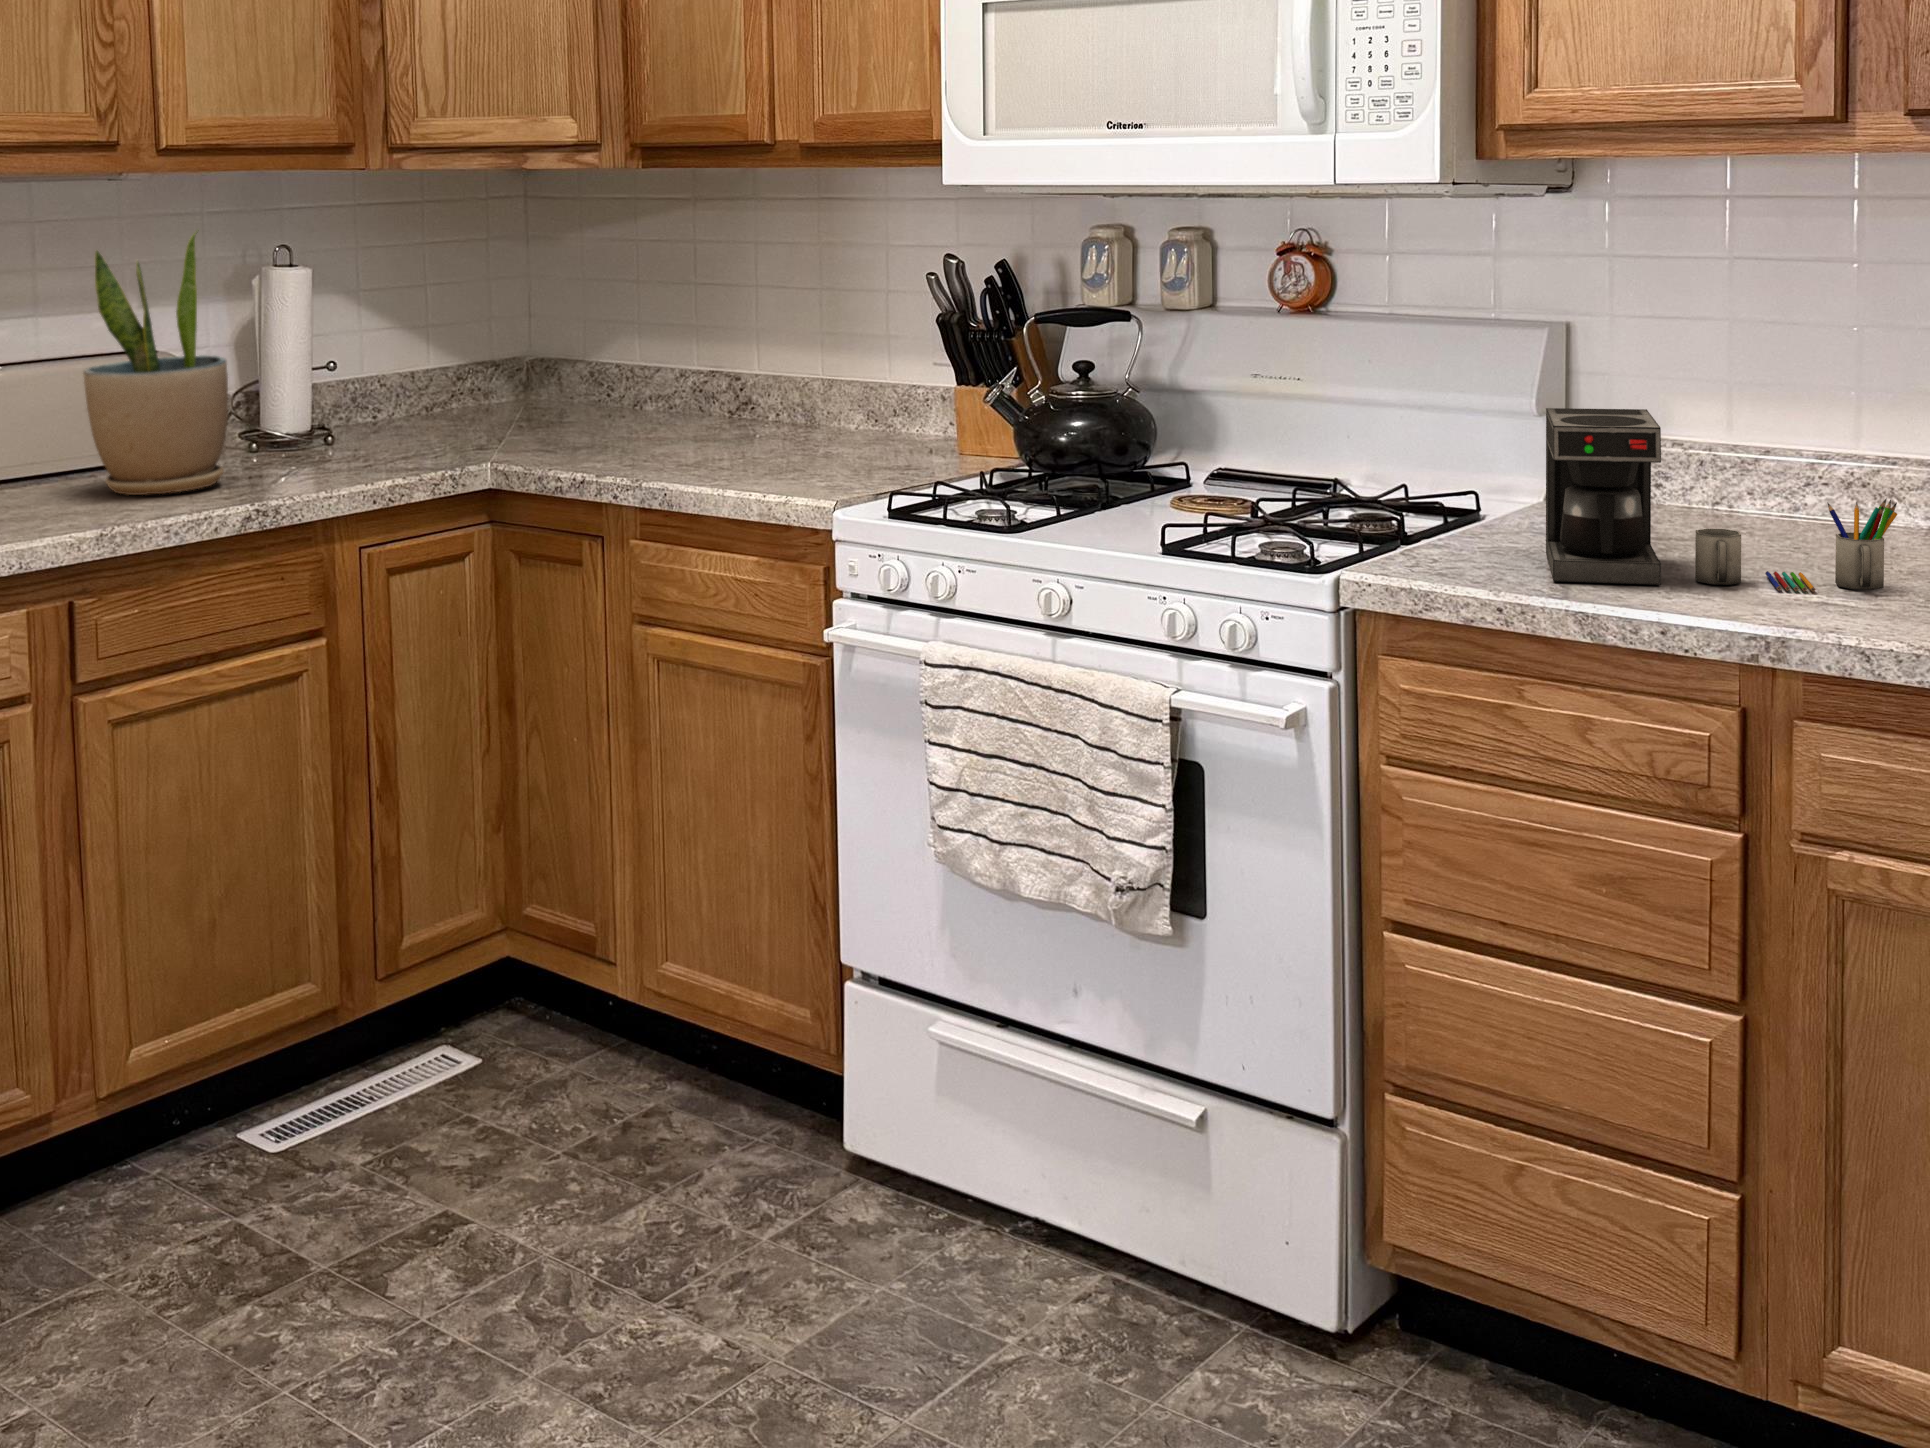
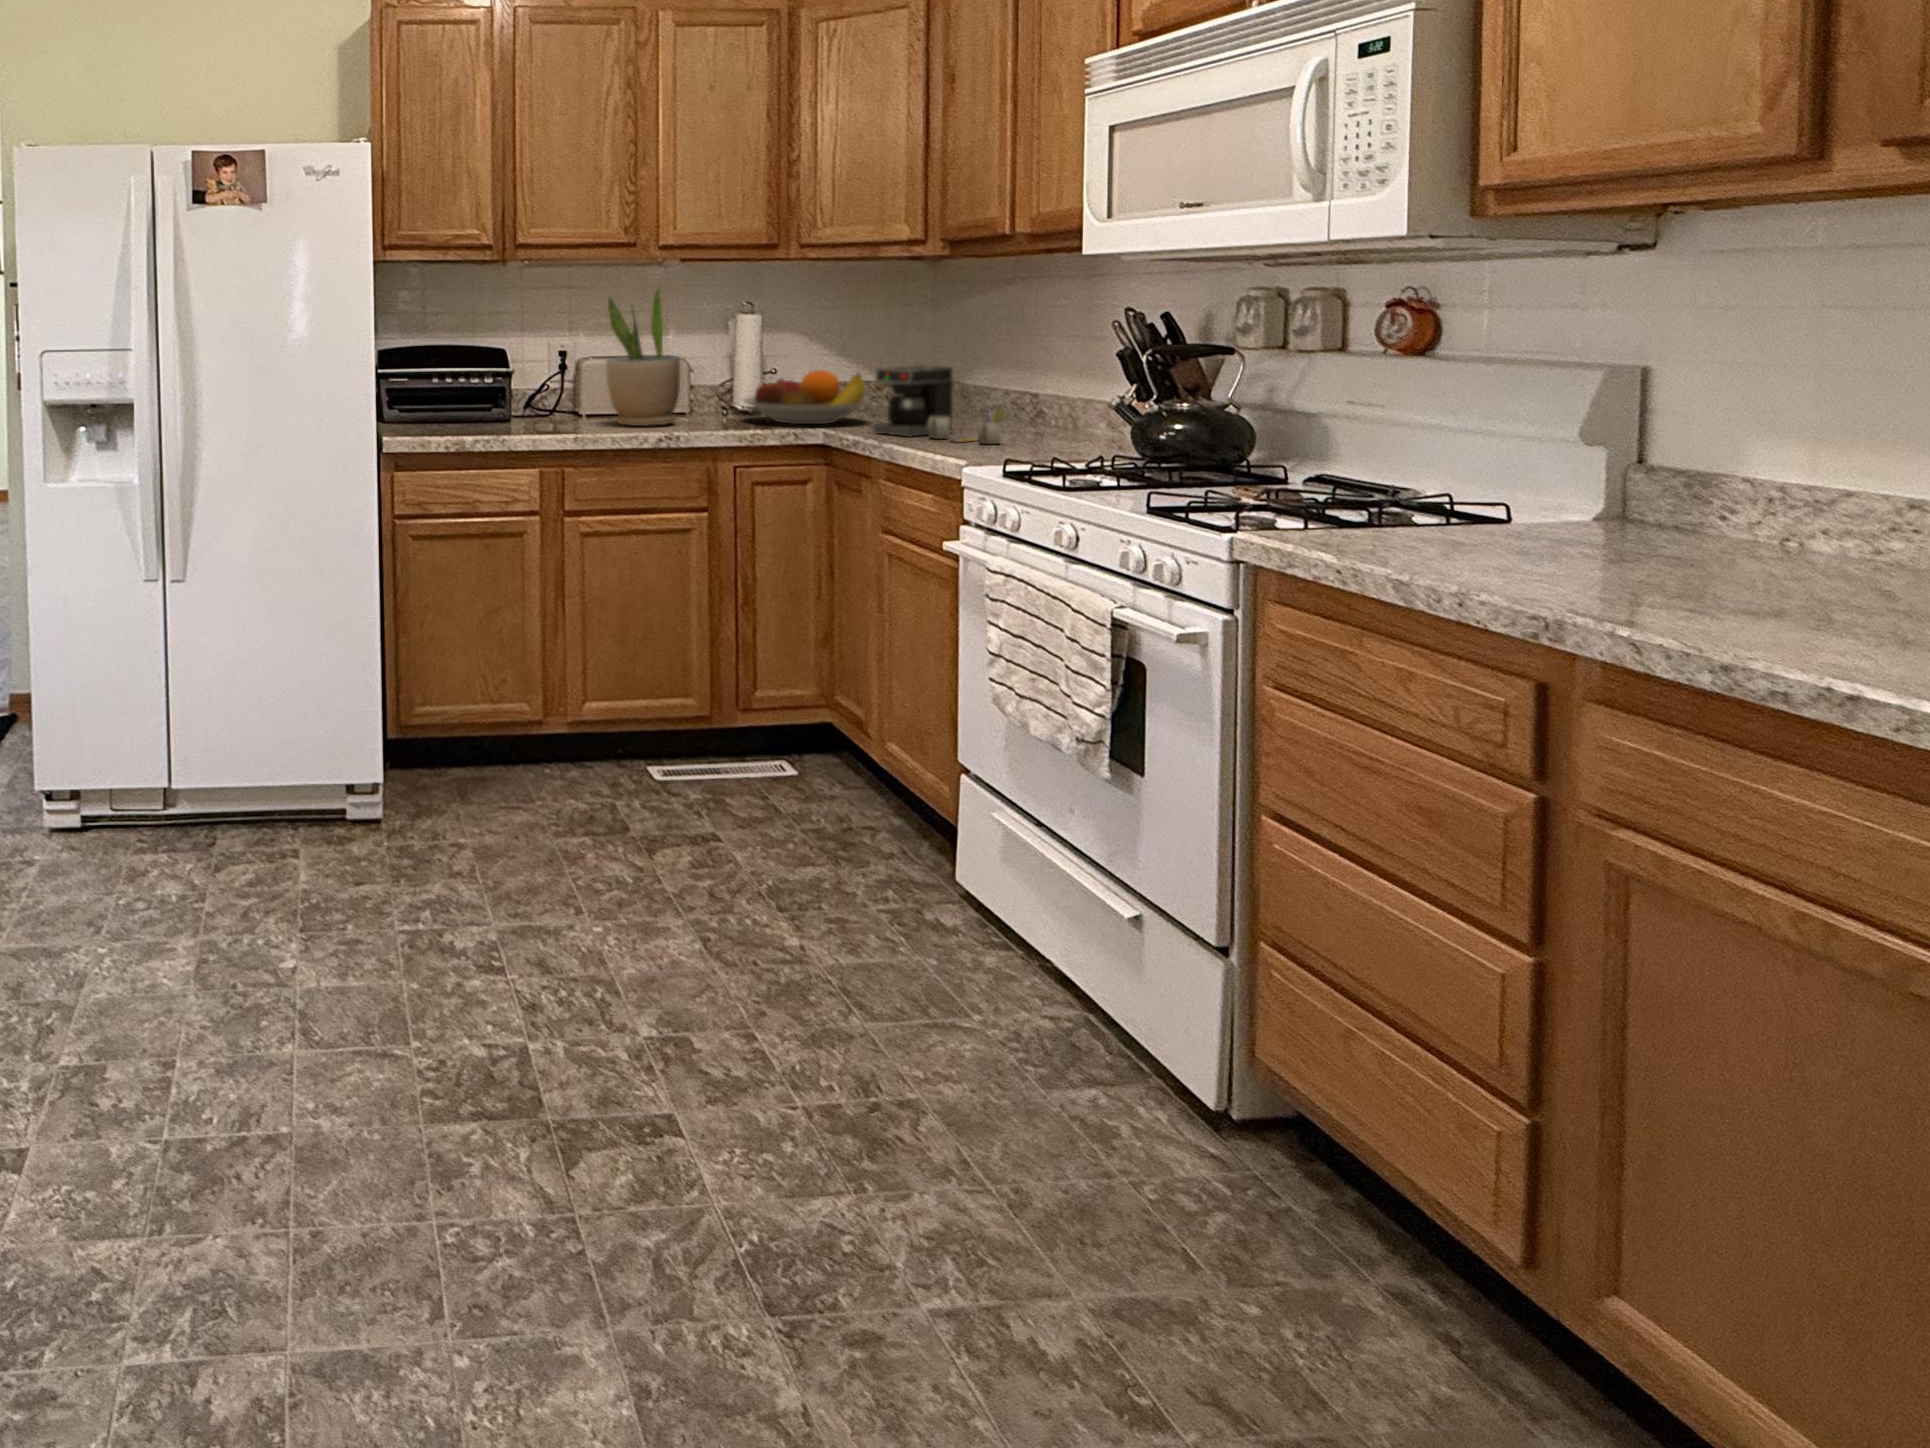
fruit bowl: none [312,363,522,459] -> present [744,370,869,424]
coffee maker: present [1546,408,1897,592] -> present [874,365,1004,444]

